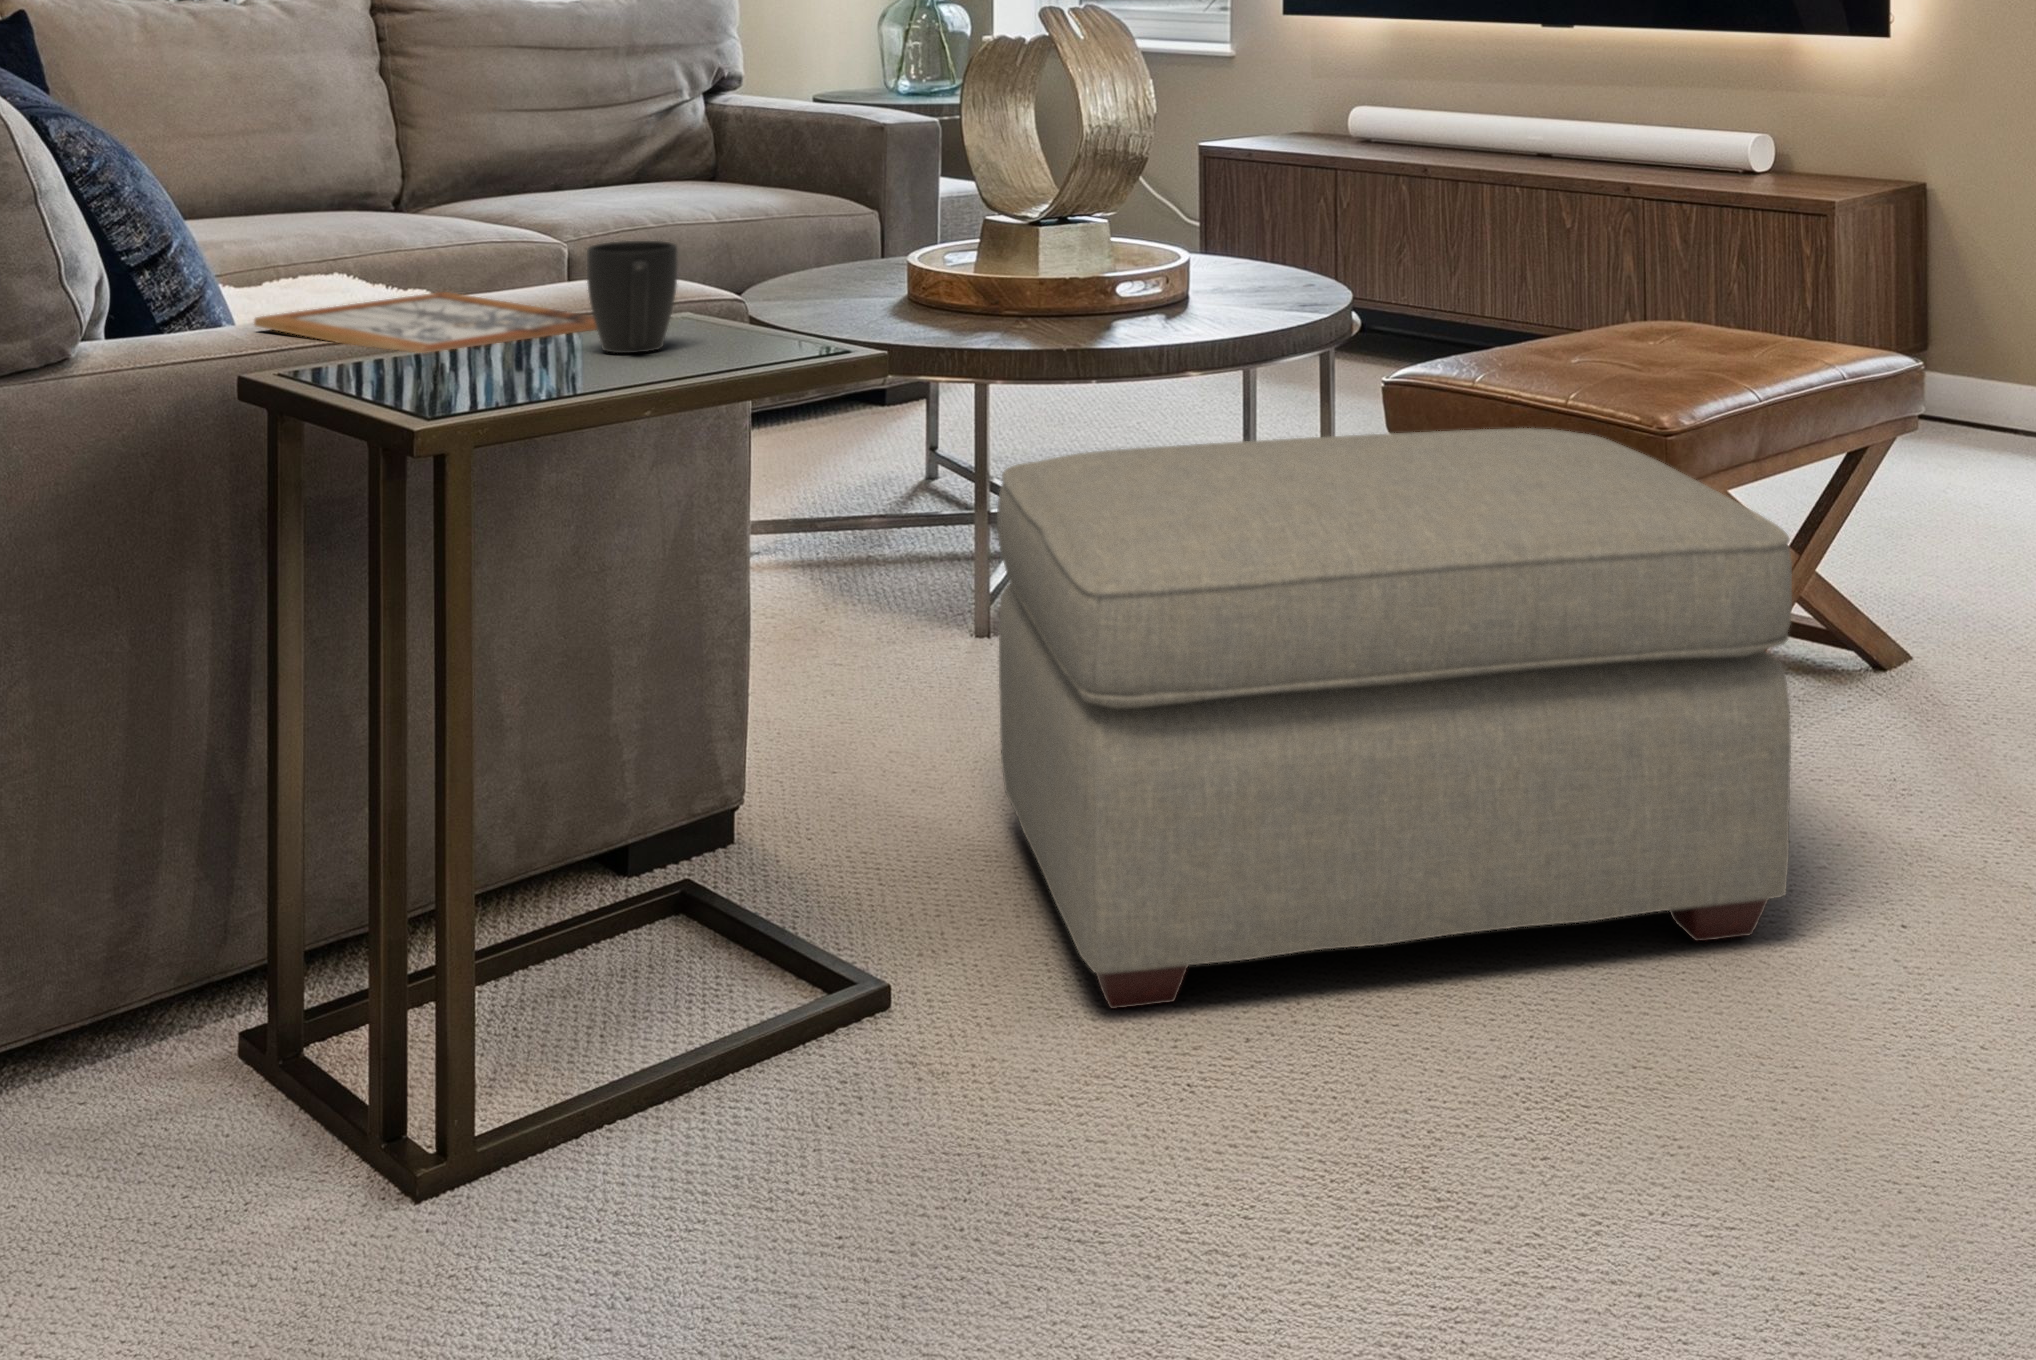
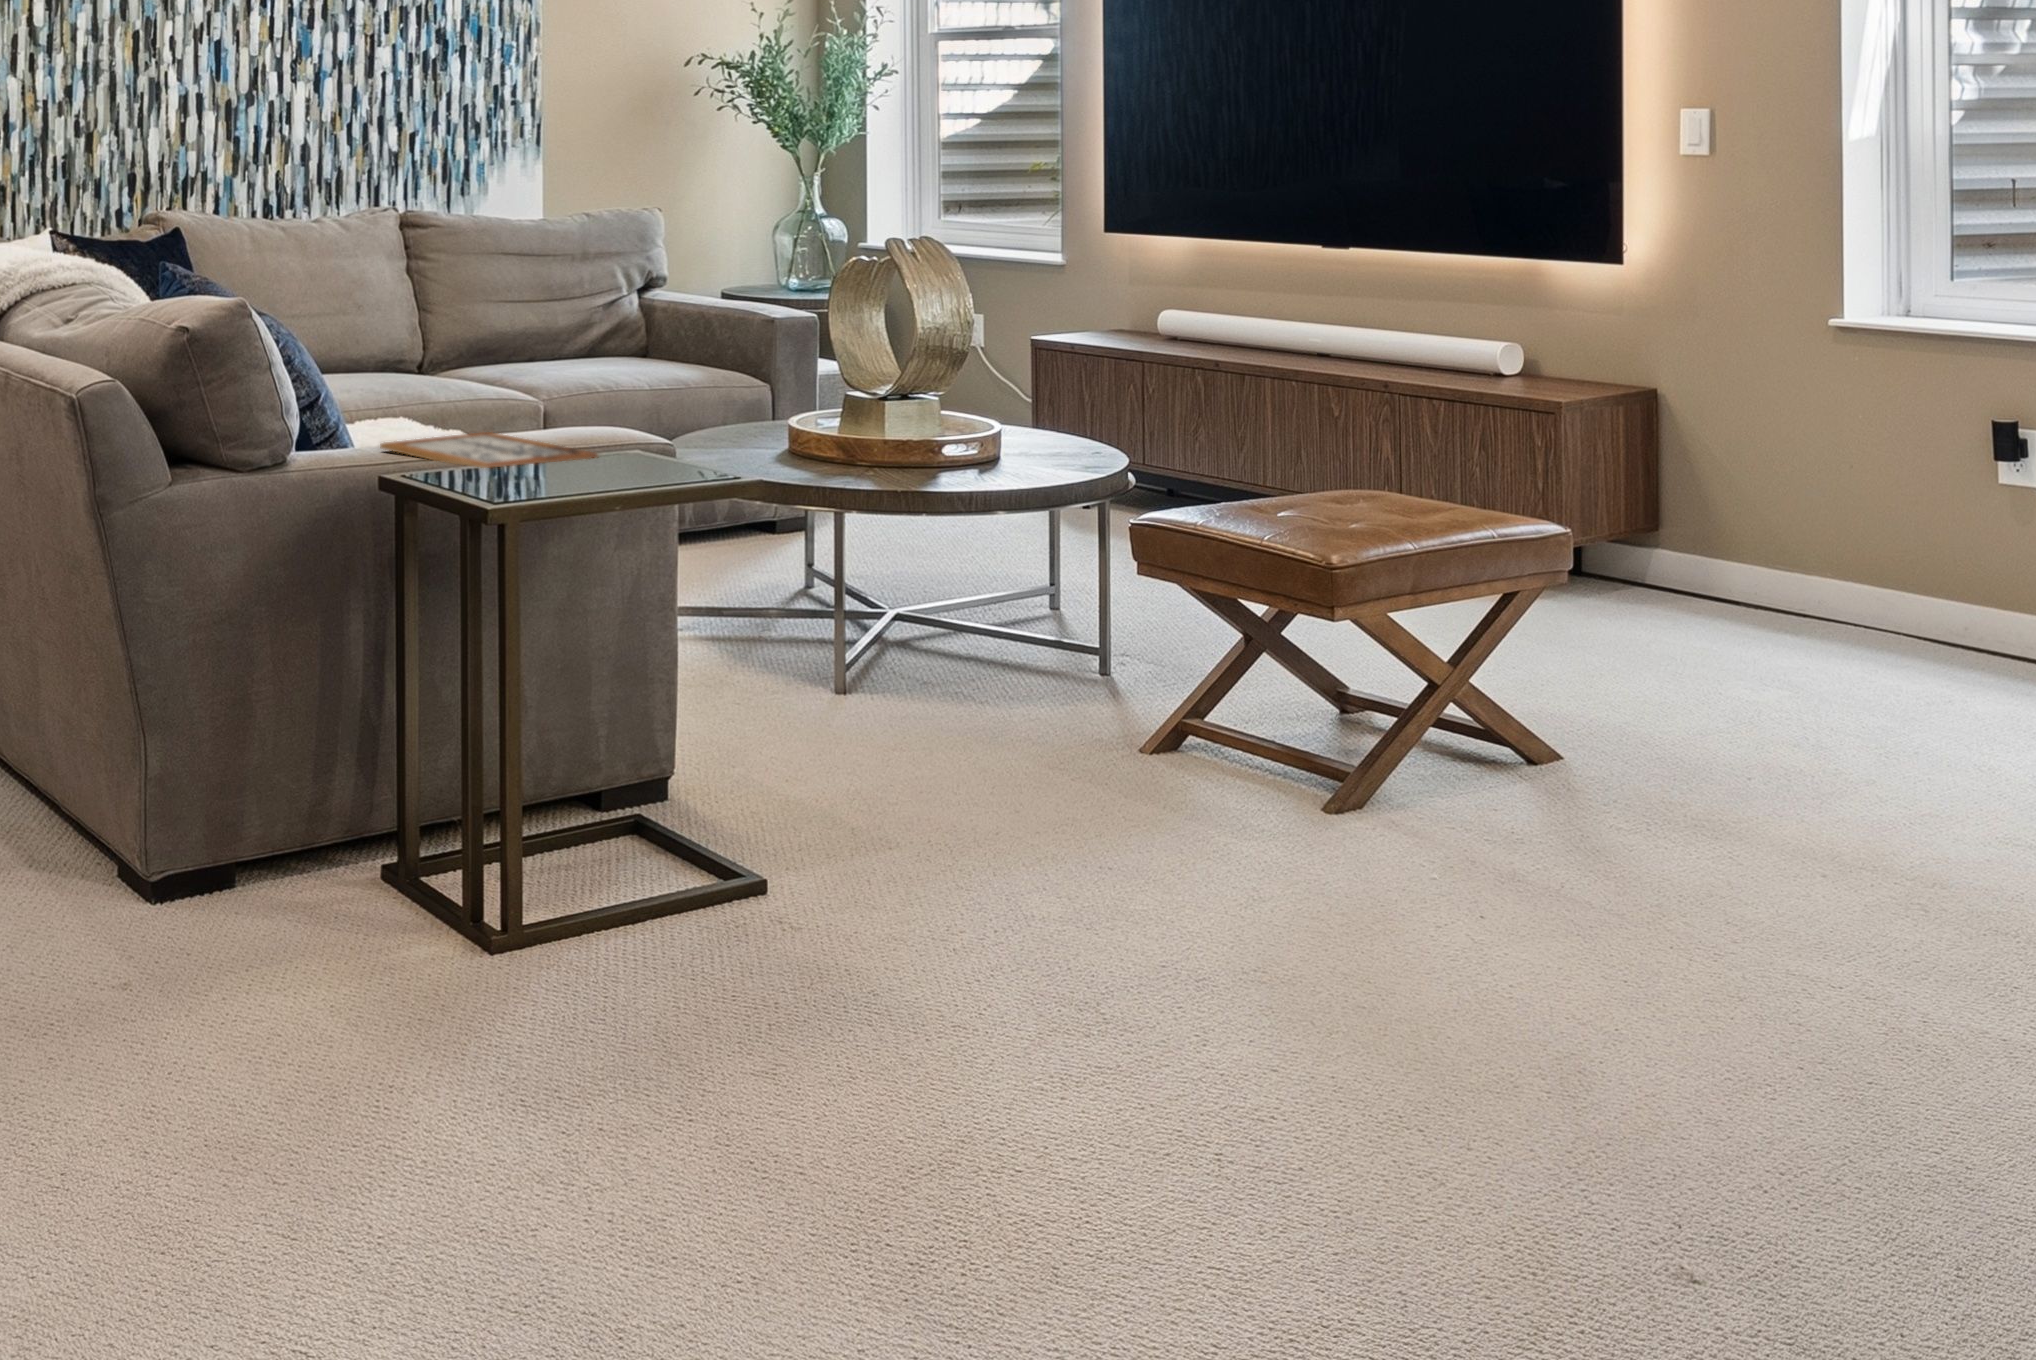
mug: present [587,241,678,353] -> none [584,404,638,473]
ottoman: present [997,428,1792,1009] -> none [844,558,1394,911]

